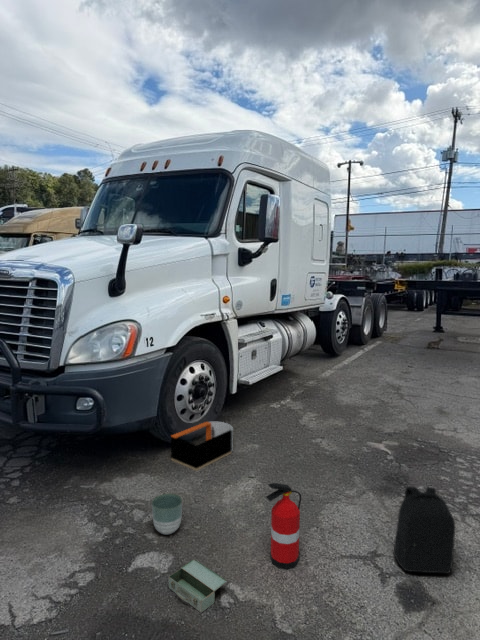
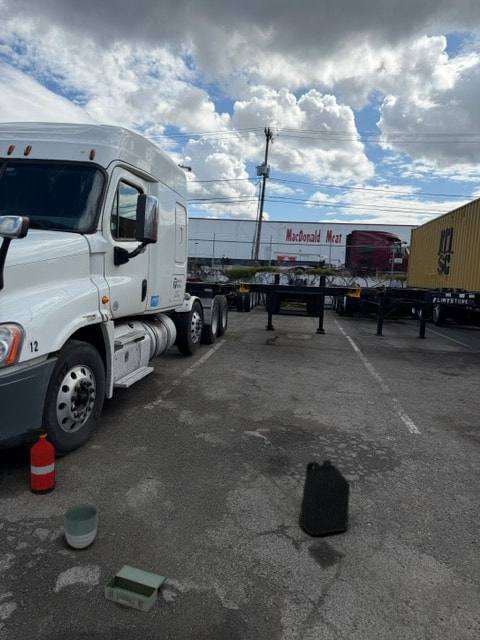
storage bin: present [171,422,233,471] -> none [56,428,121,481]
fire extinguisher: present [266,483,301,569] -> present [25,428,56,495]

